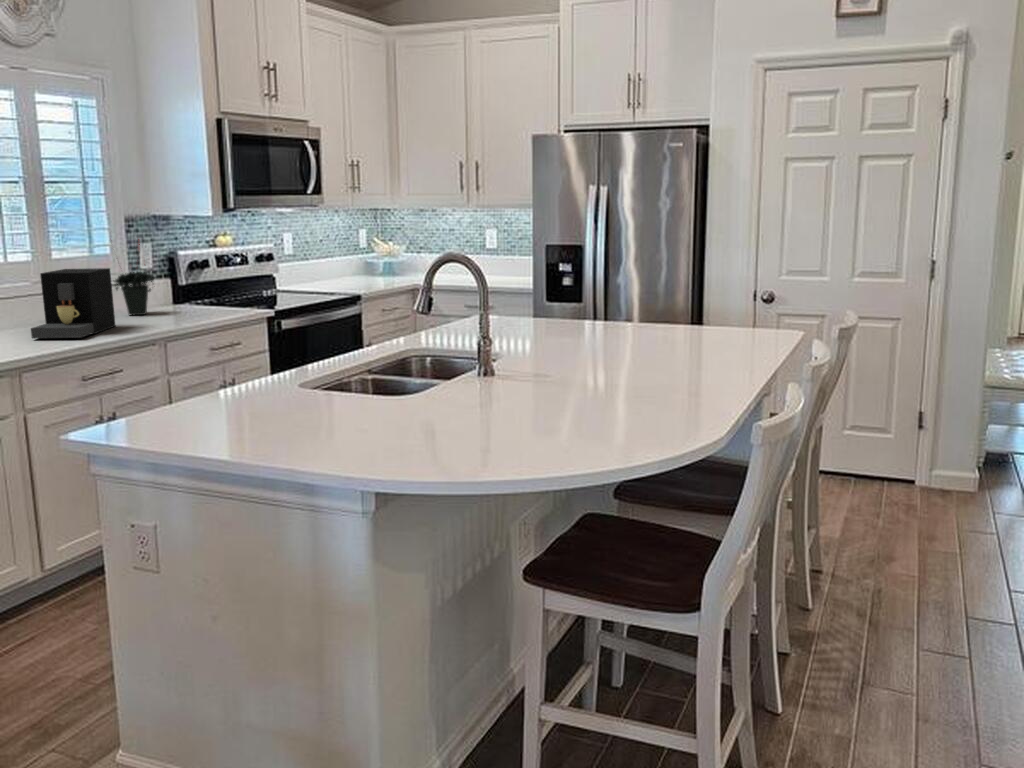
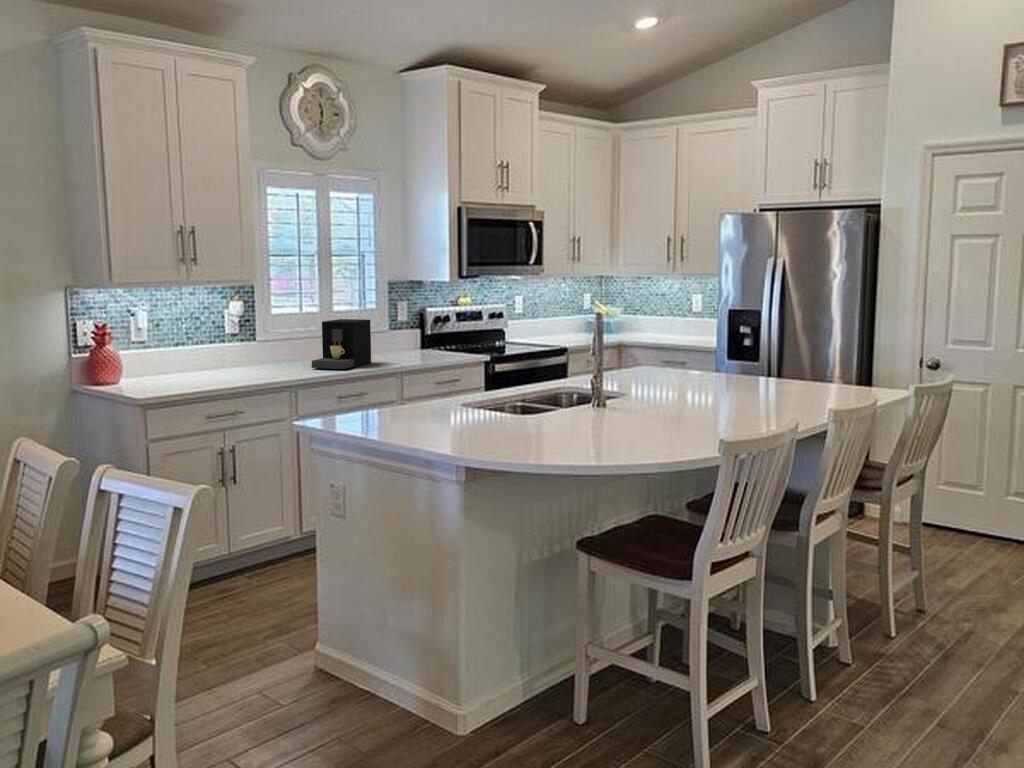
potted plant: present [114,239,154,315] -> none [375,296,405,356]

